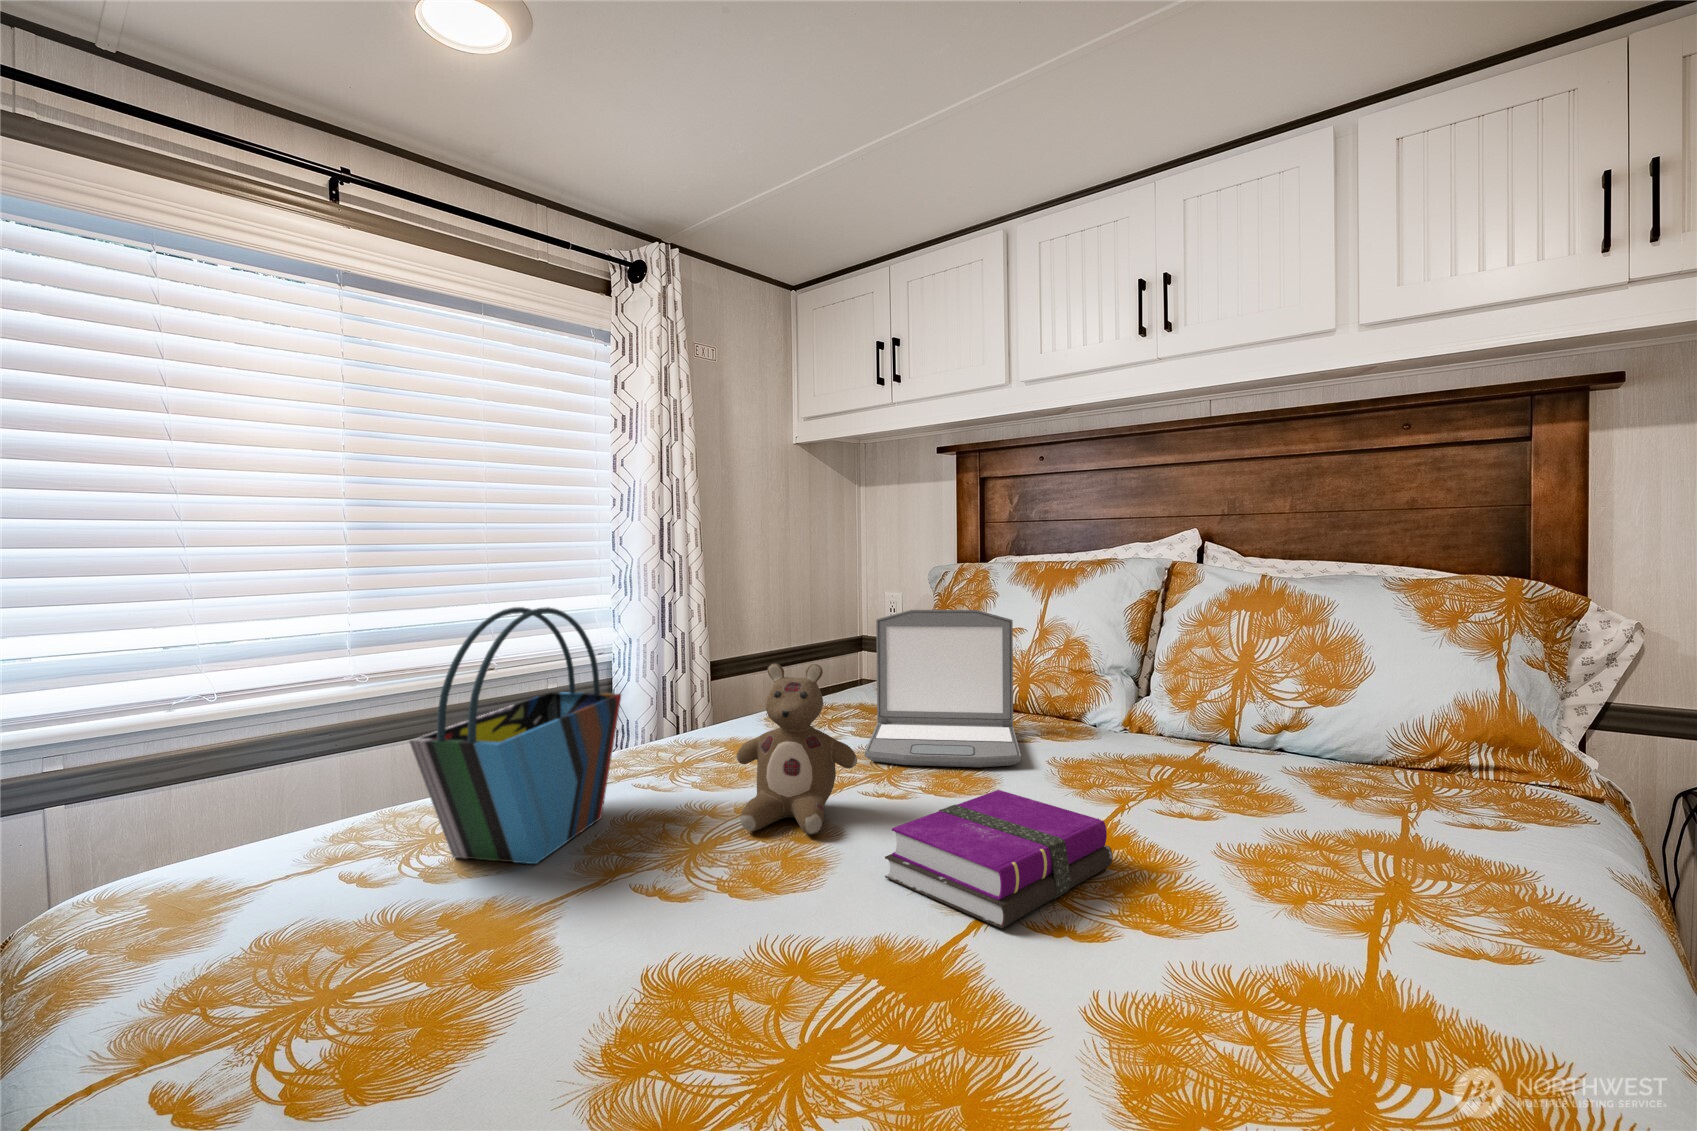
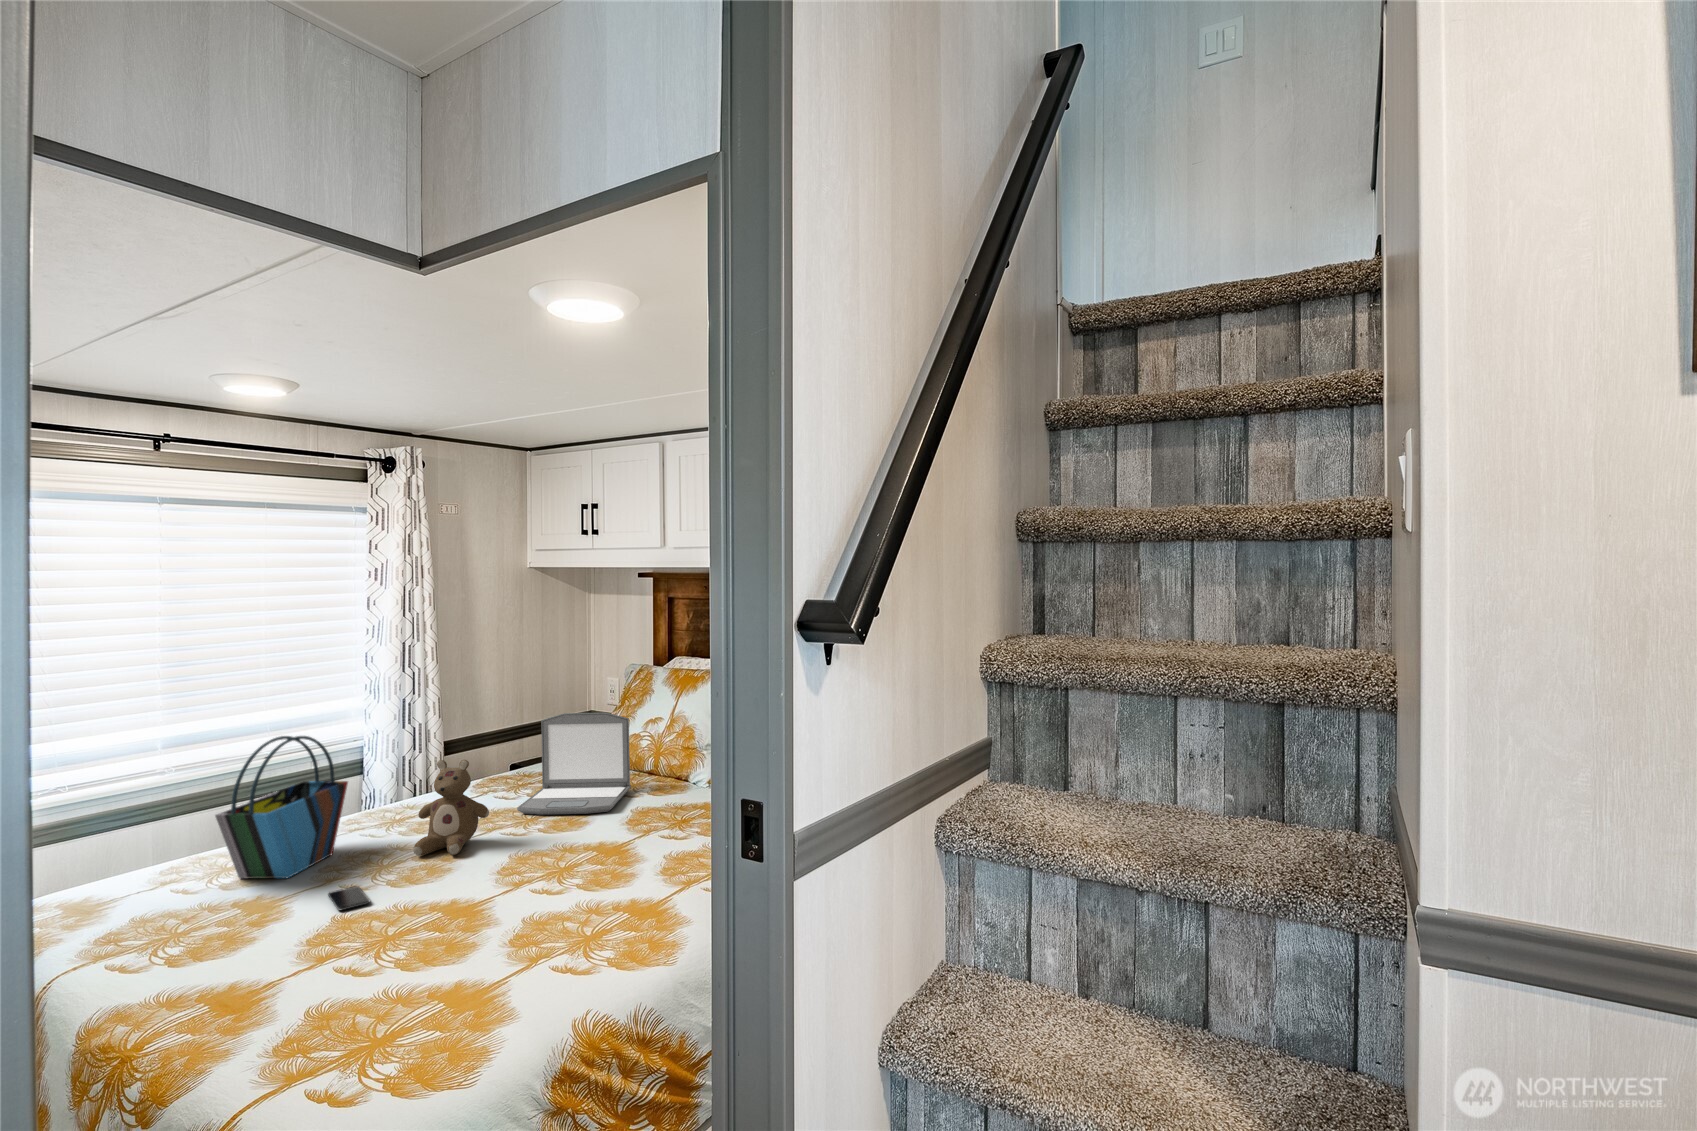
notebook: present [885,790,1113,928] -> none [480,825,603,888]
smartphone: none [615,895,706,961] -> present [328,886,370,911]

